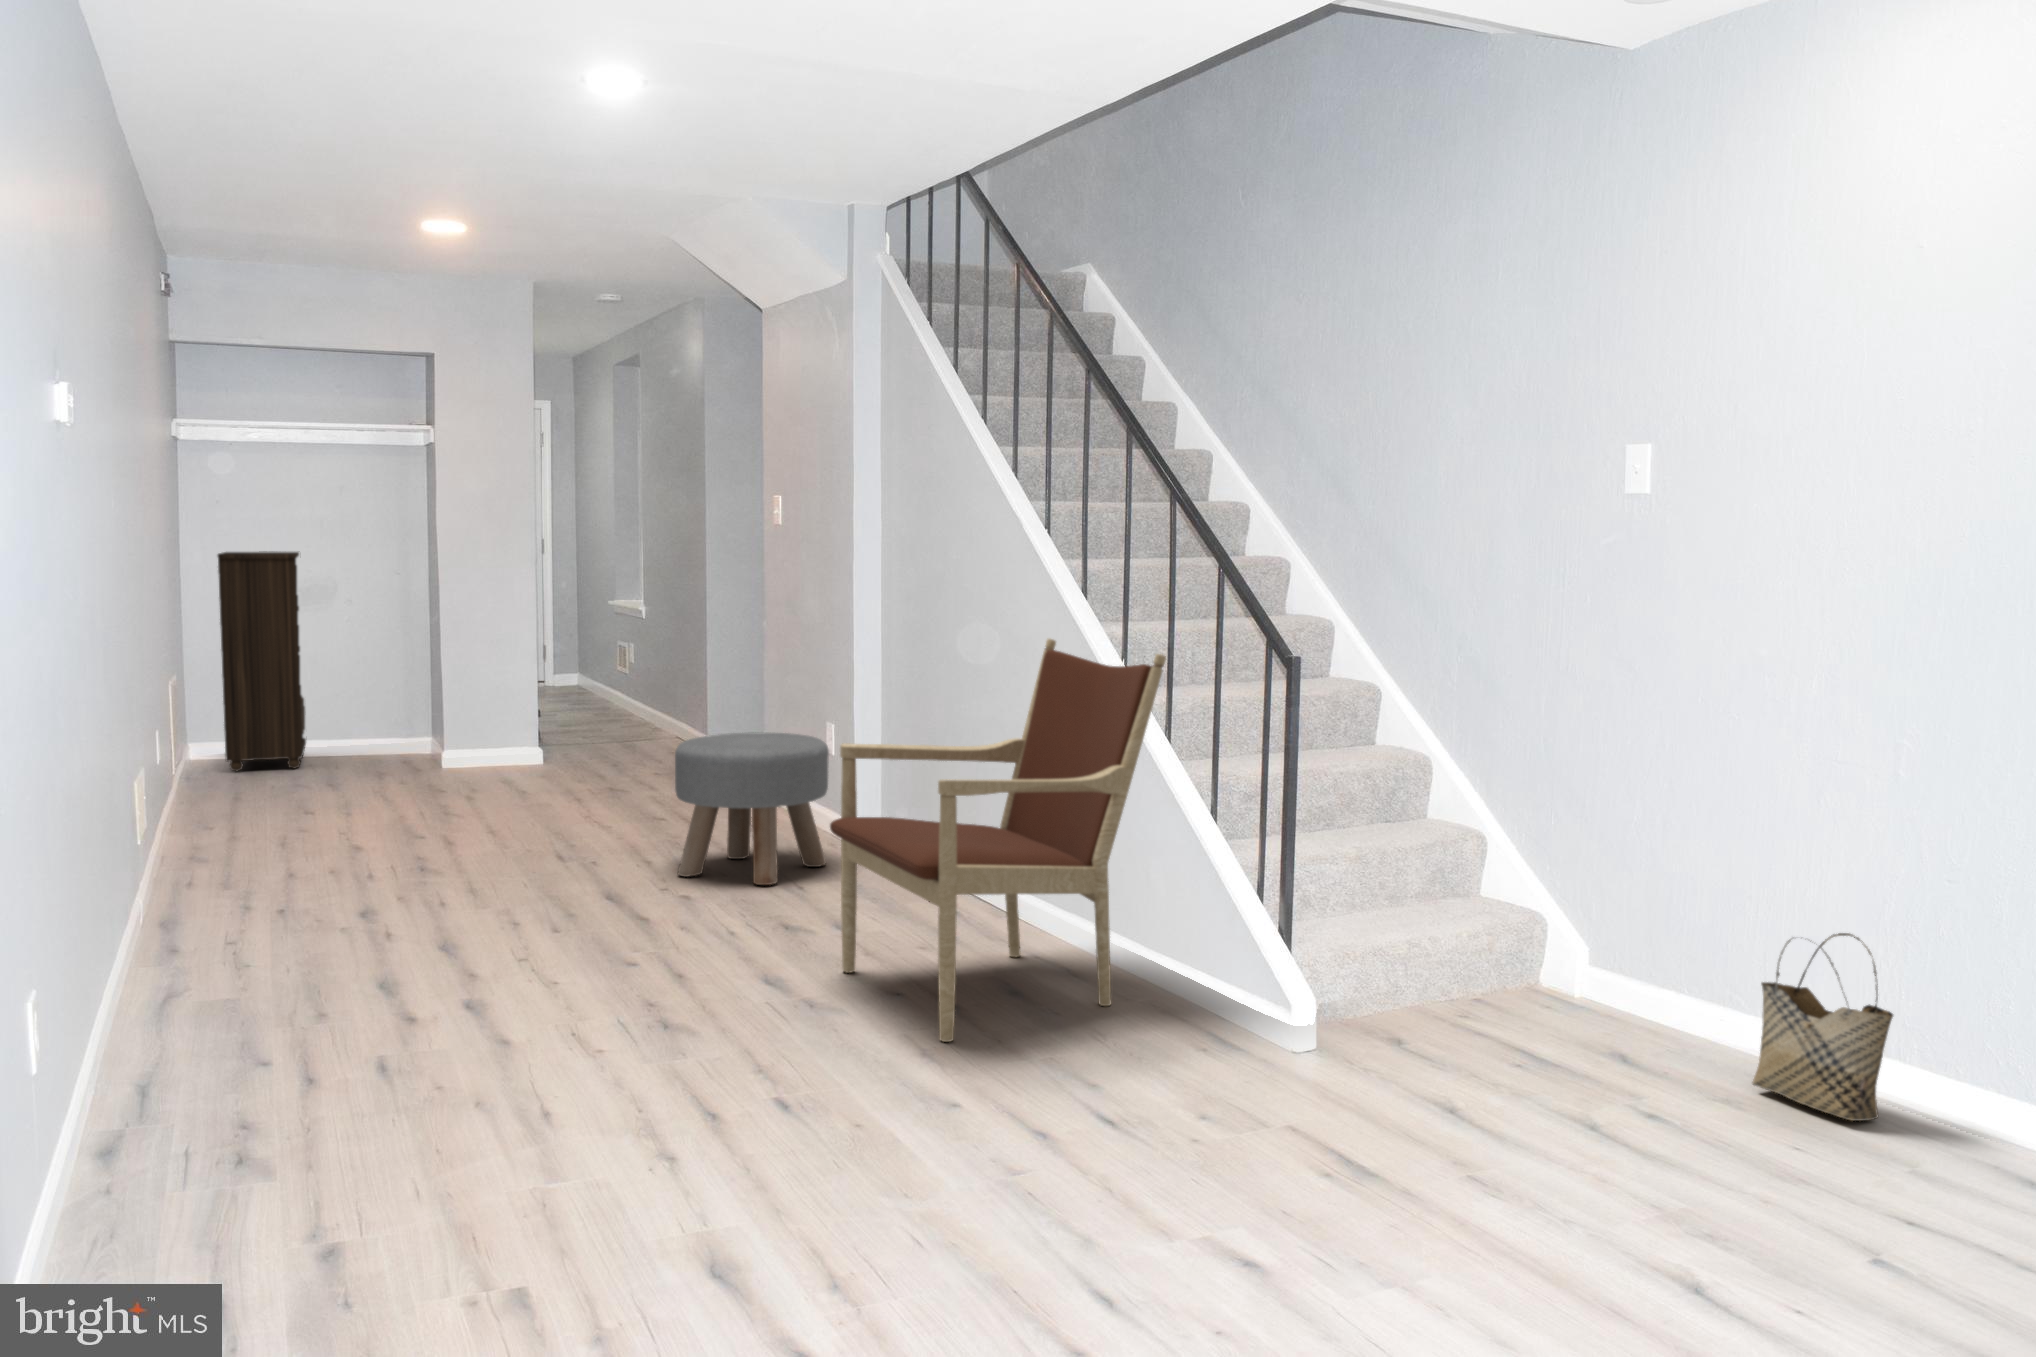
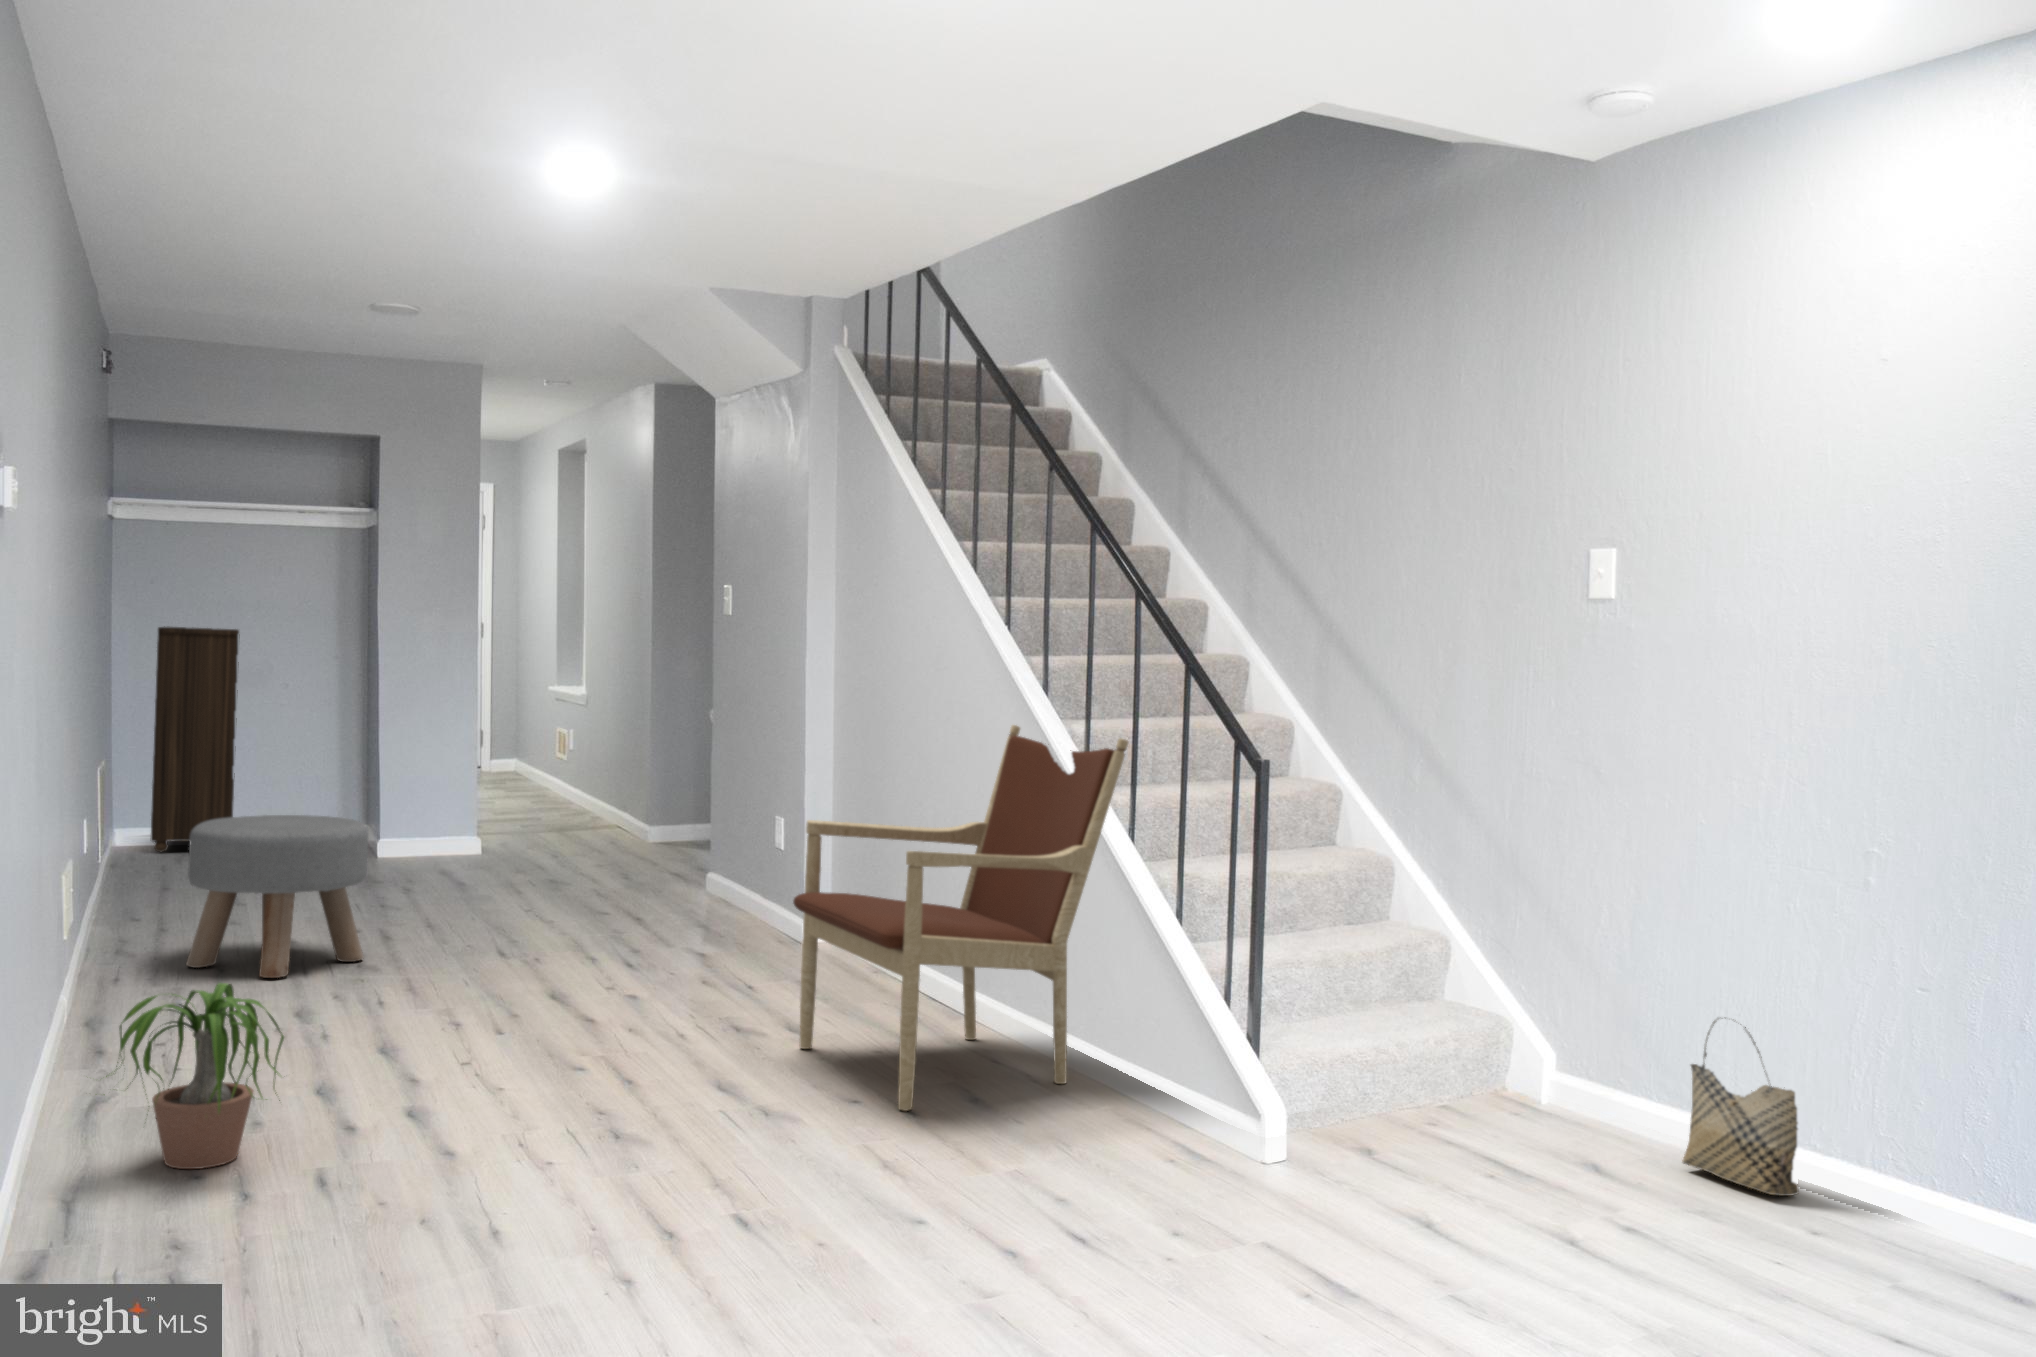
ottoman: present [675,732,829,885] -> present [186,815,369,978]
potted plant: none [99,939,316,1130] -> present [106,983,284,1169]

